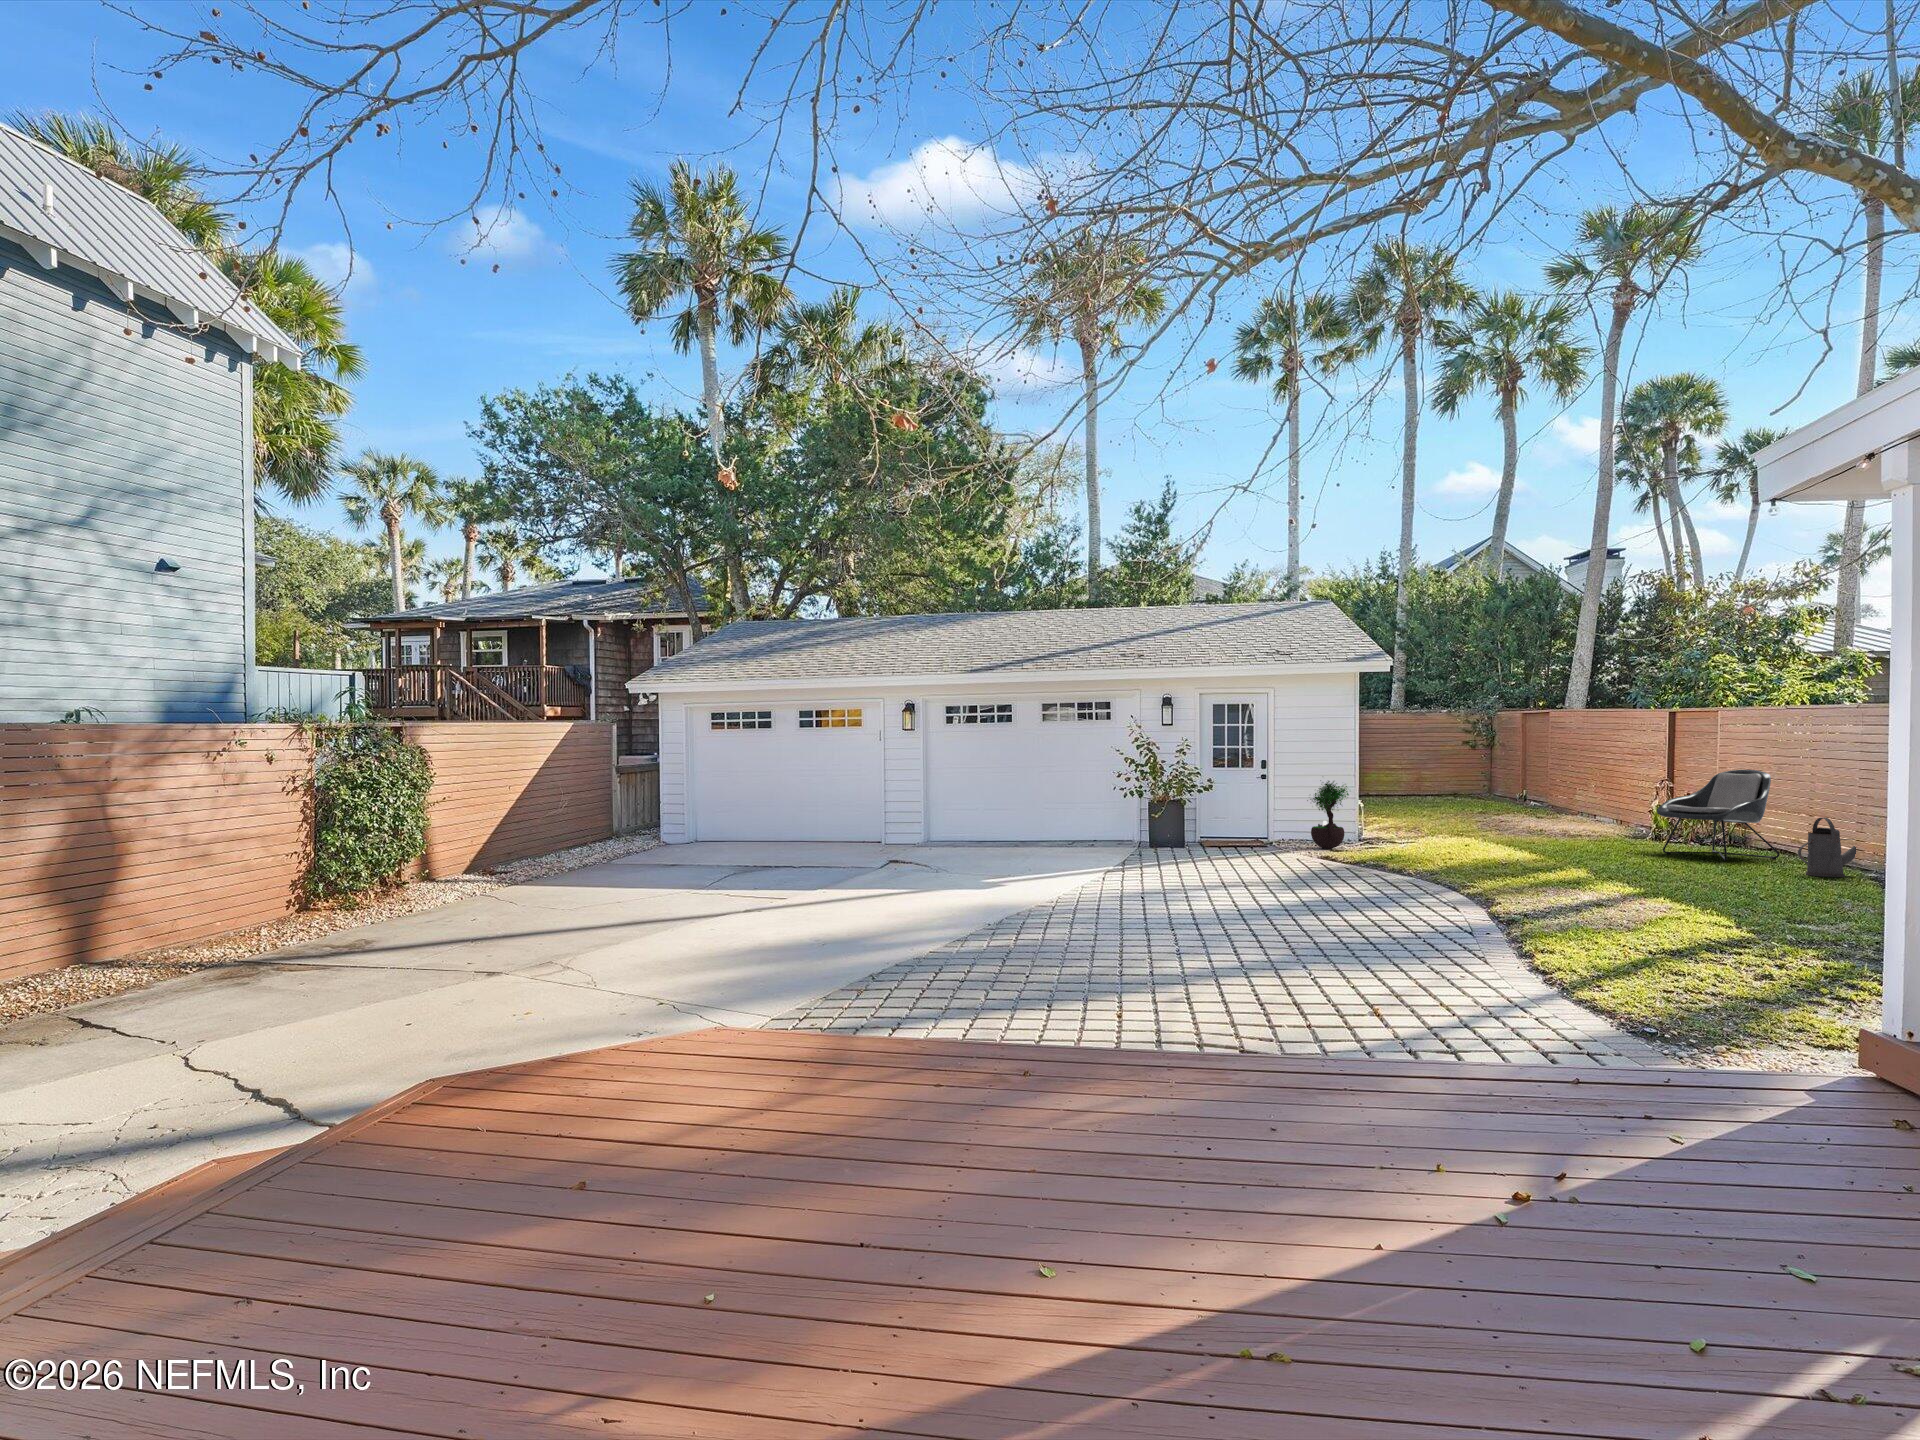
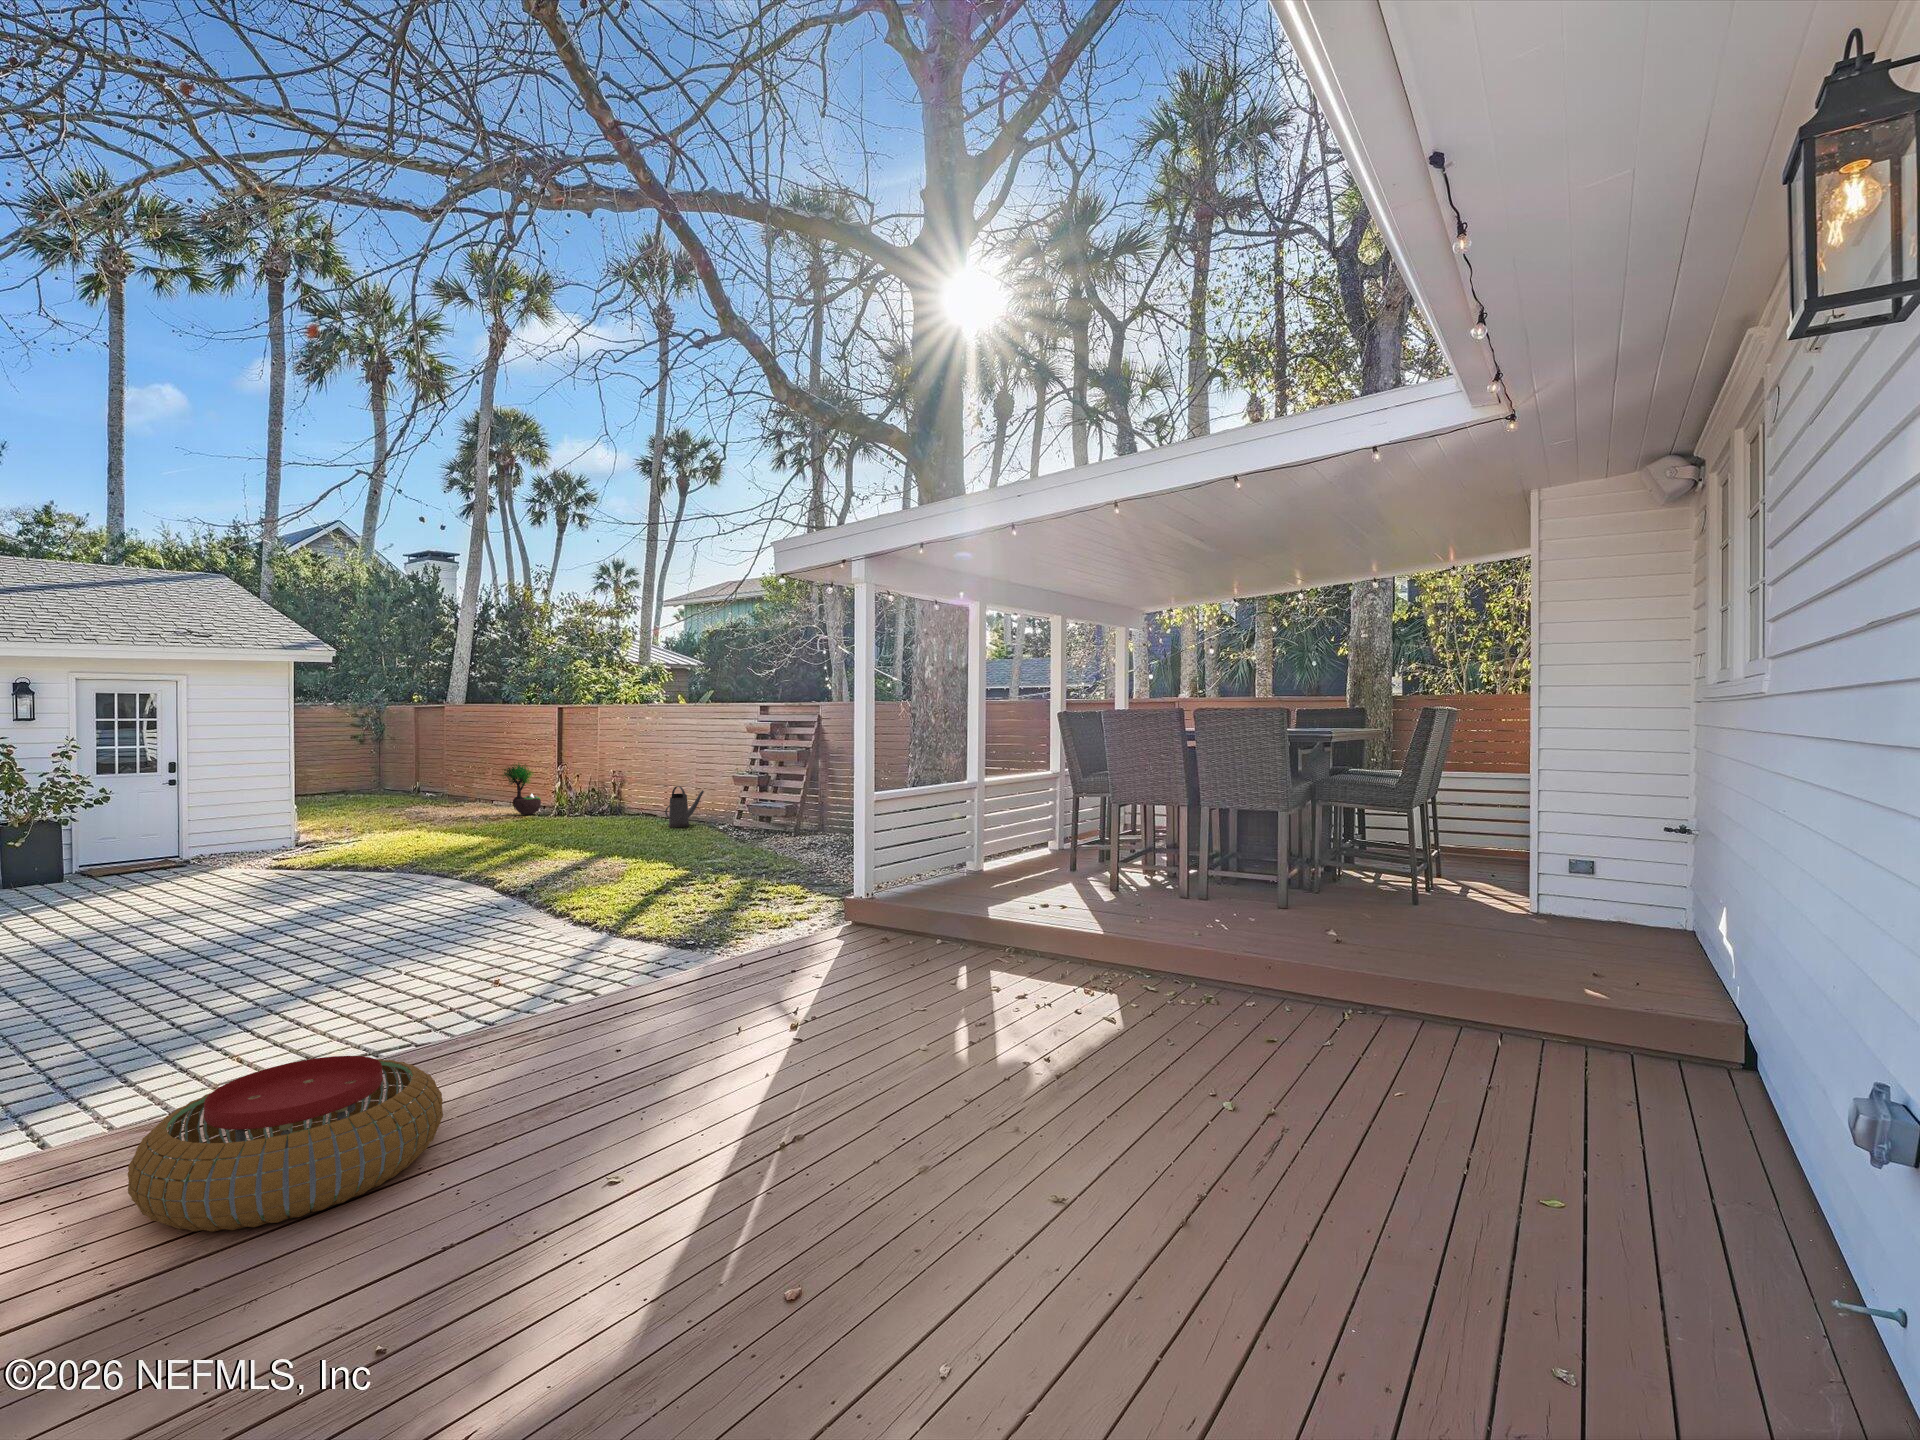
lounge chair: present [1657,770,1780,861] -> none [566,755,644,824]
potted tree: present [1307,781,1349,849] -> present [503,763,541,815]
pouf: none [941,1013,1159,1145] -> present [128,1056,443,1232]

